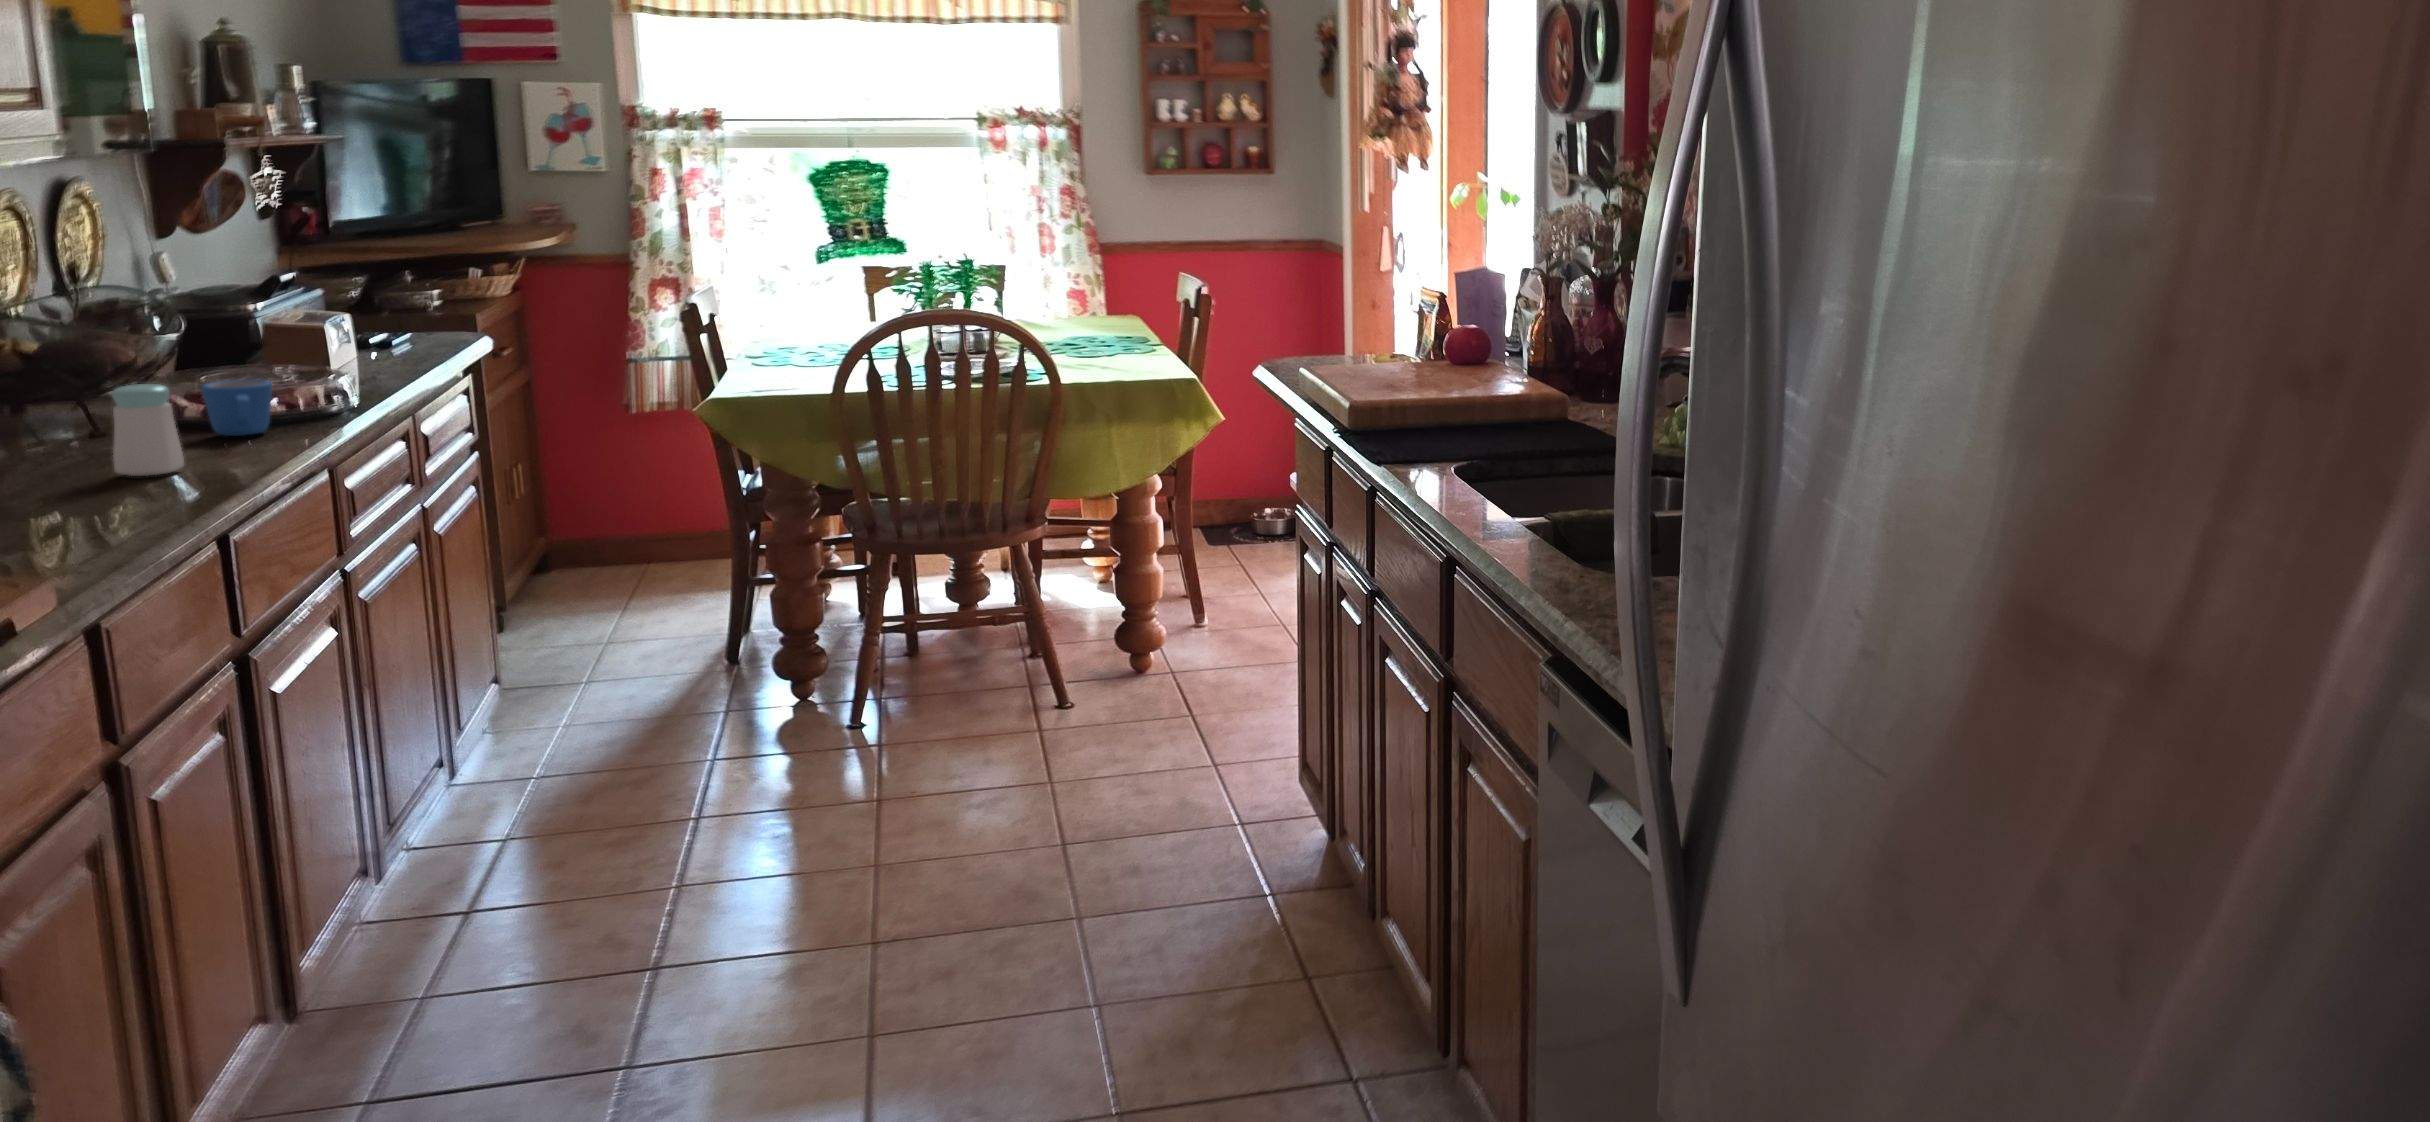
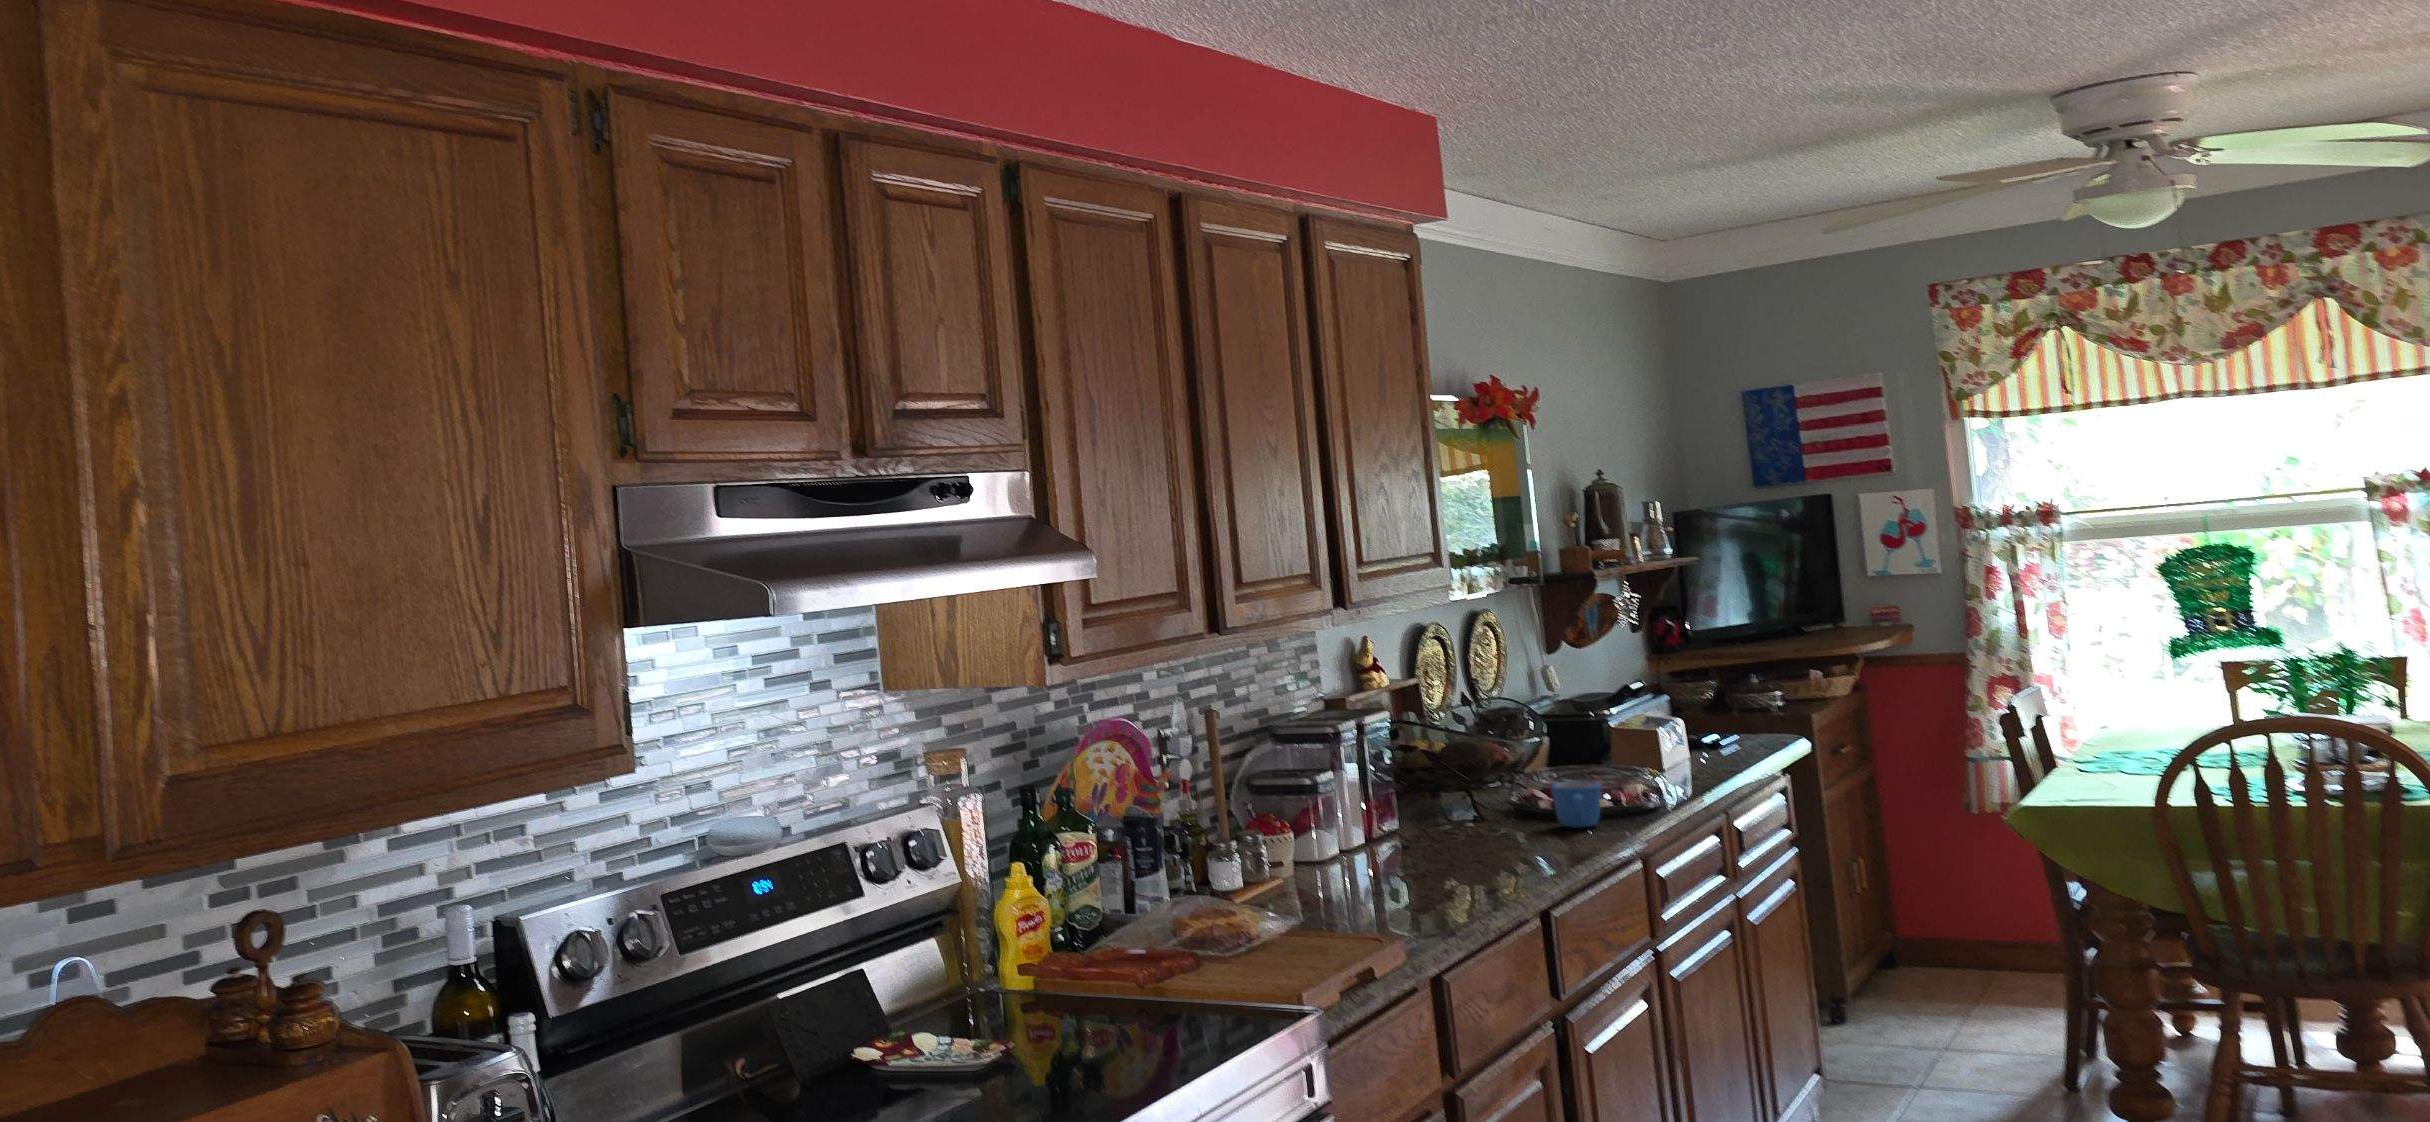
salt shaker: present [112,384,184,476] -> none [1482,785,1530,858]

